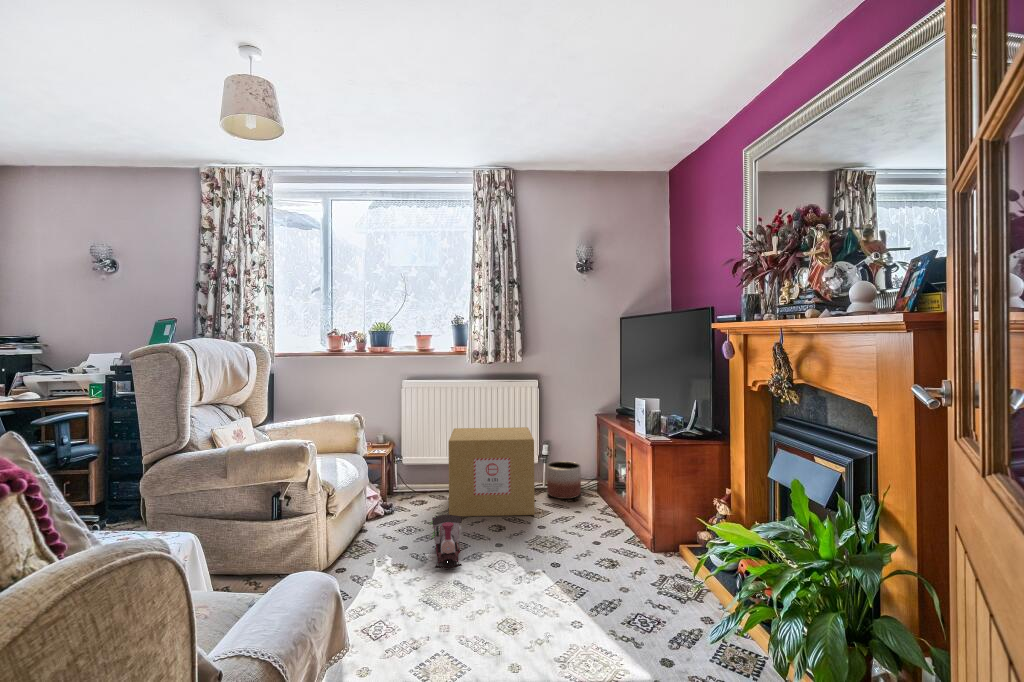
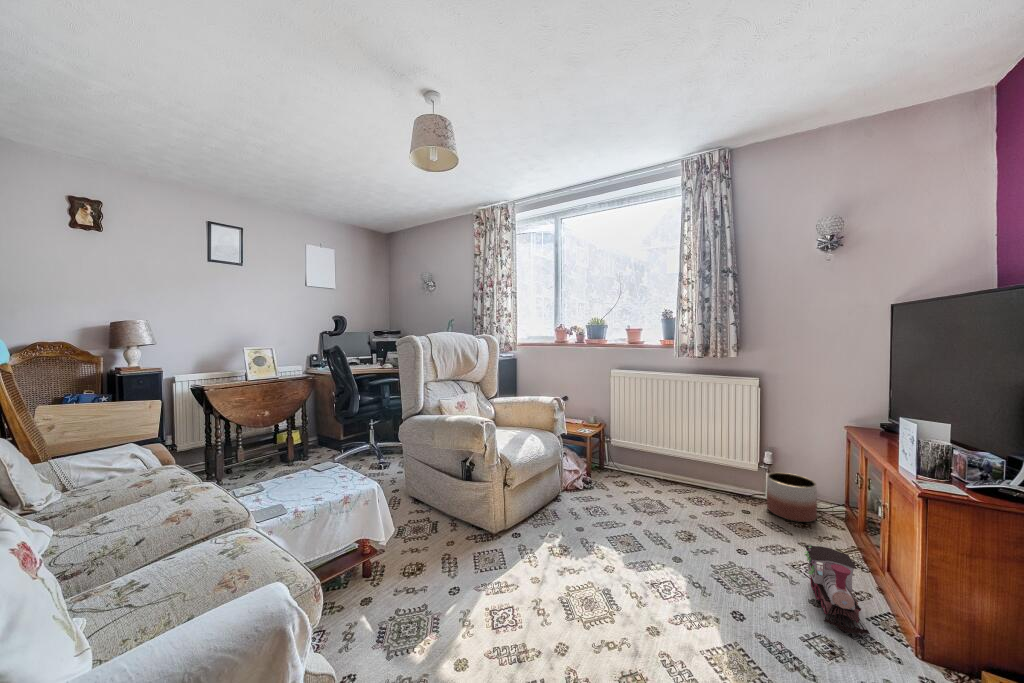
cardboard box: present [449,427,535,517] -> none [640,419,743,531]
toy train: present [431,515,462,569] -> present [804,544,870,634]

